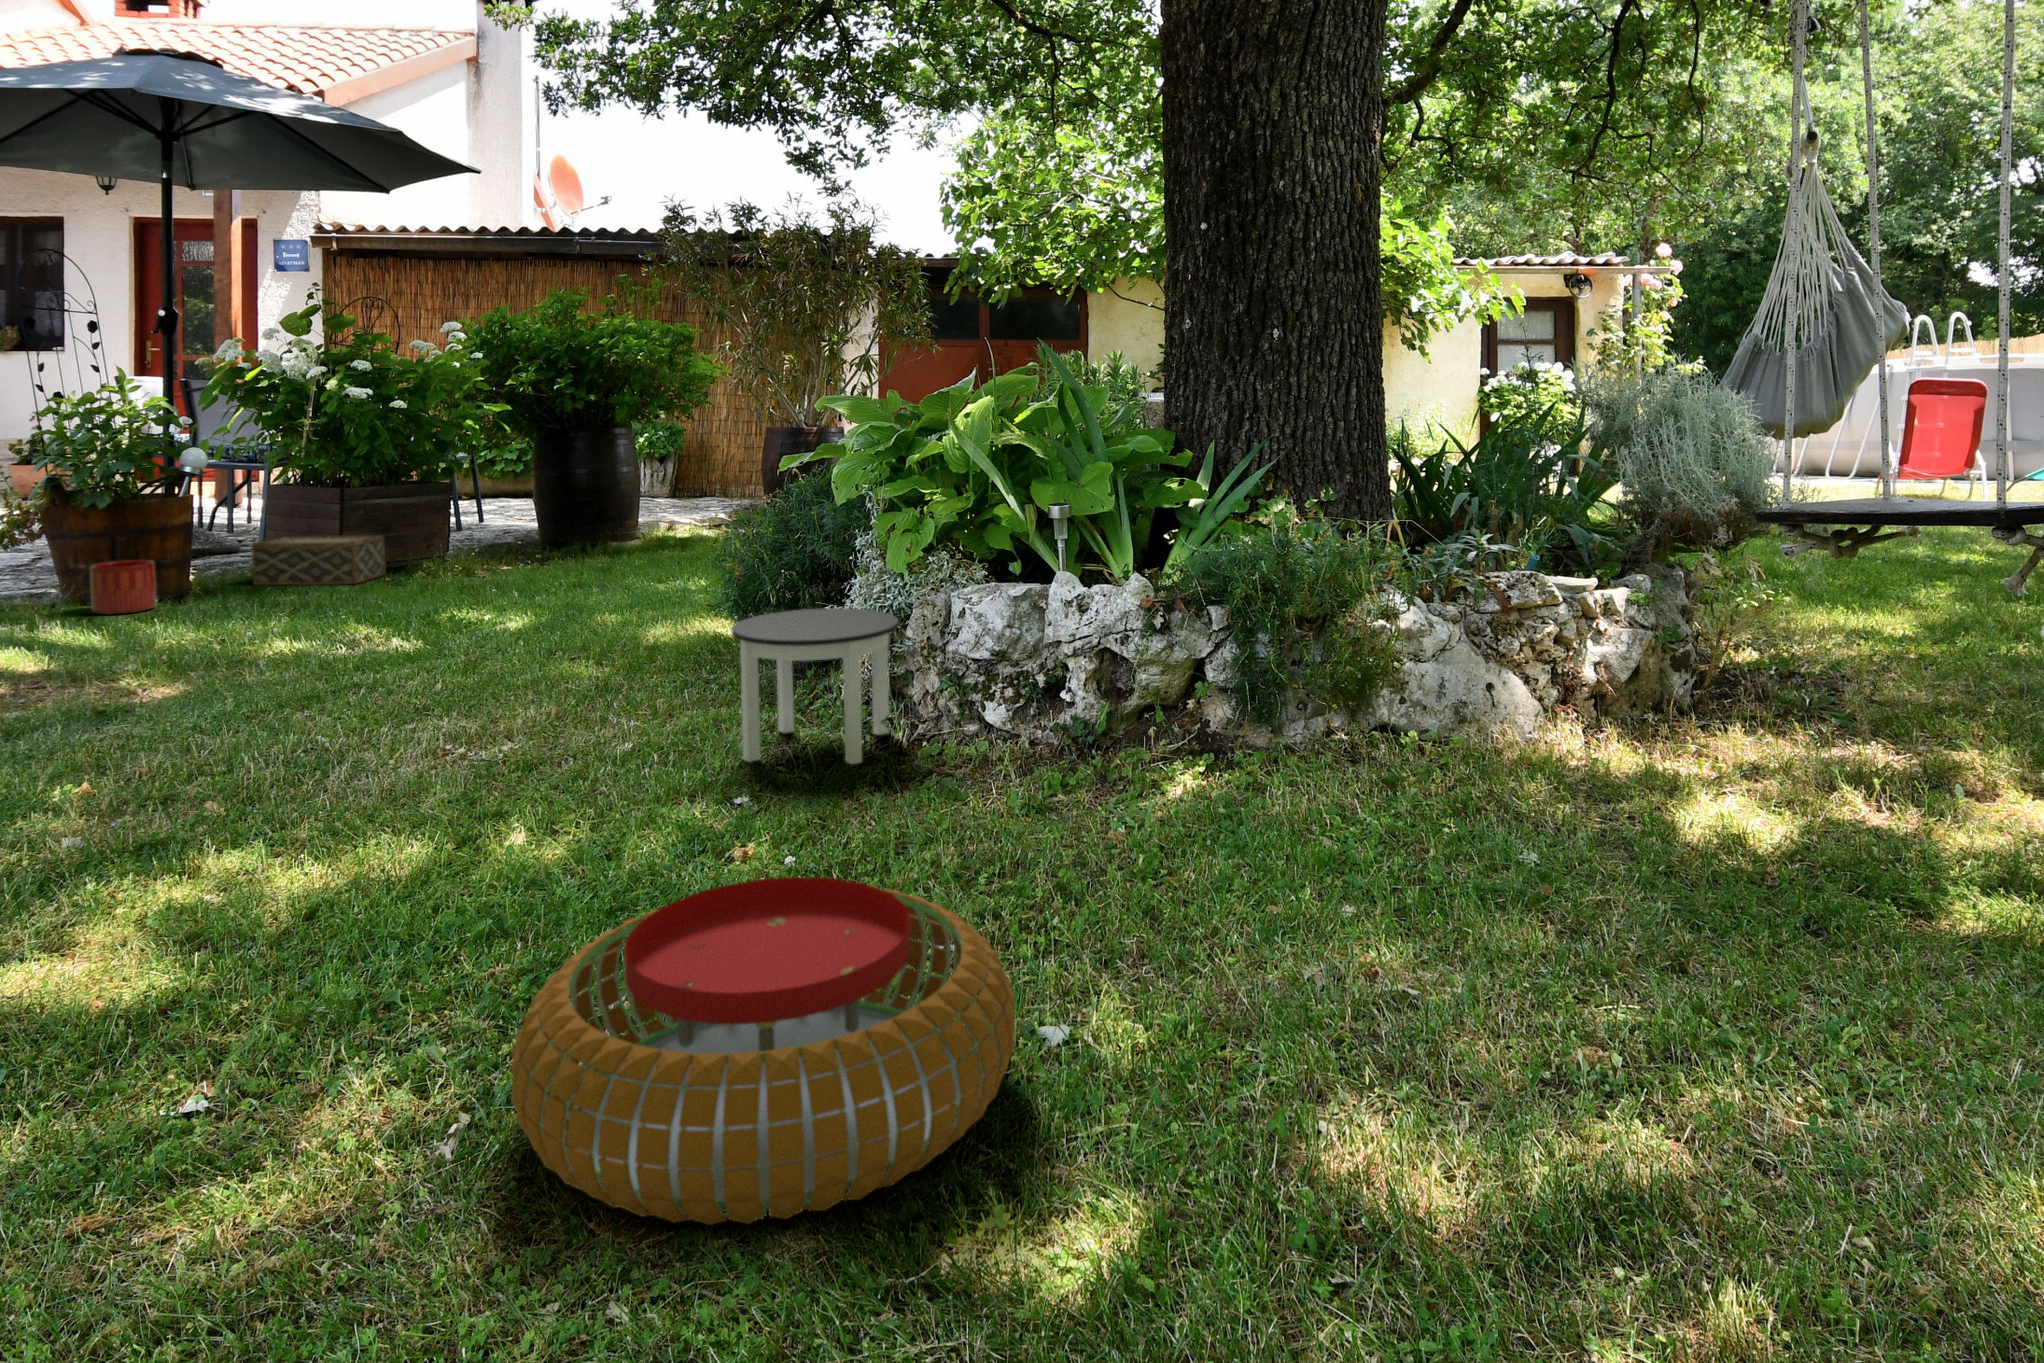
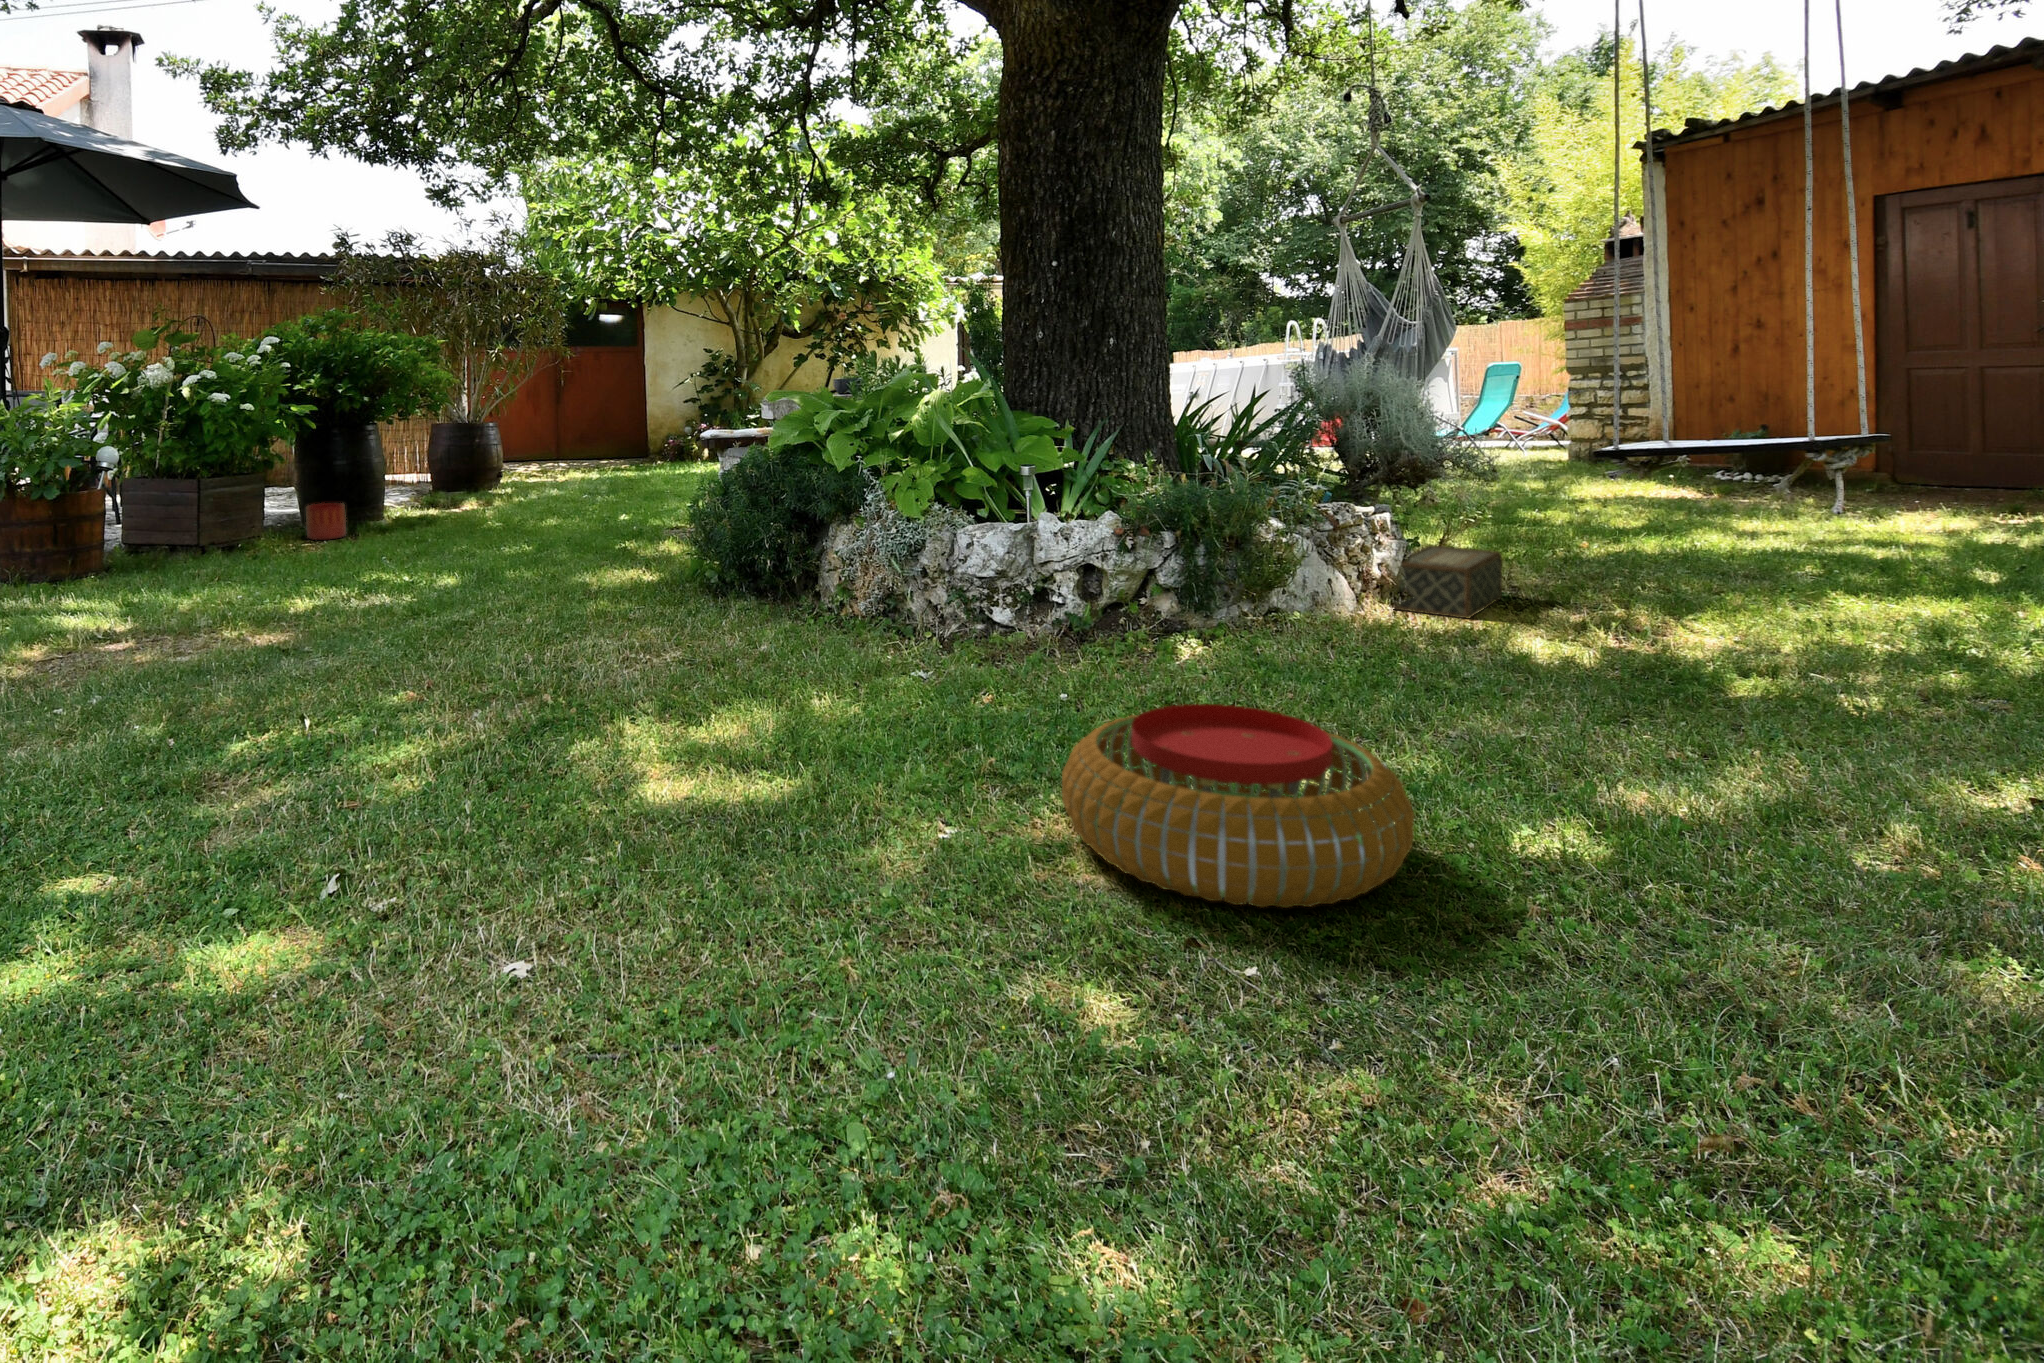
woven basket: present [251,535,386,585] -> present [1395,545,1502,618]
planter: present [90,560,156,615] -> present [306,503,346,540]
round table: present [731,608,898,764] -> none [803,547,928,664]

